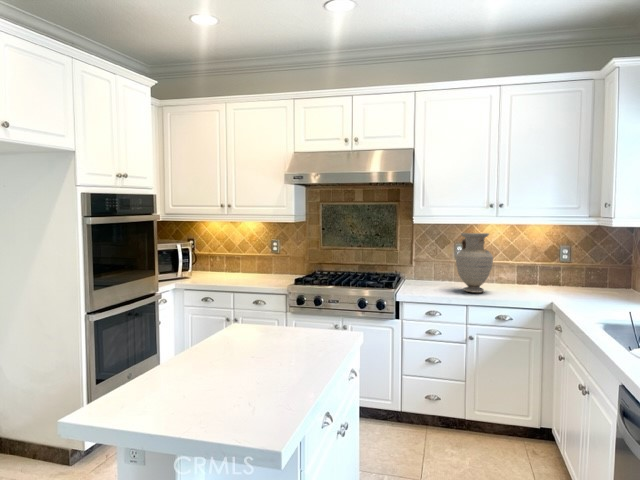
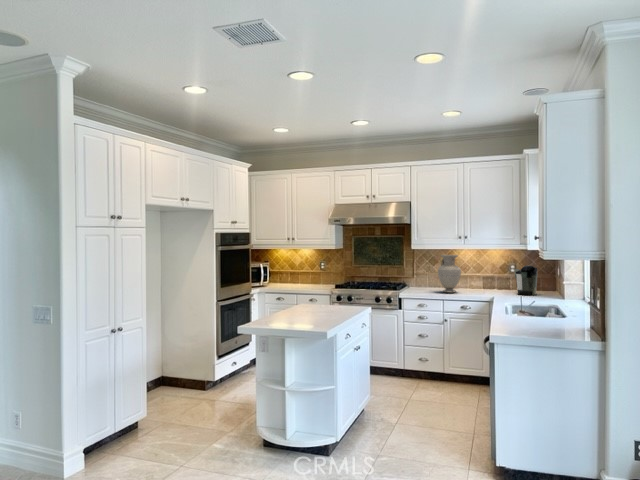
coffee maker: none [571,251,617,299] -> present [515,265,537,295]

